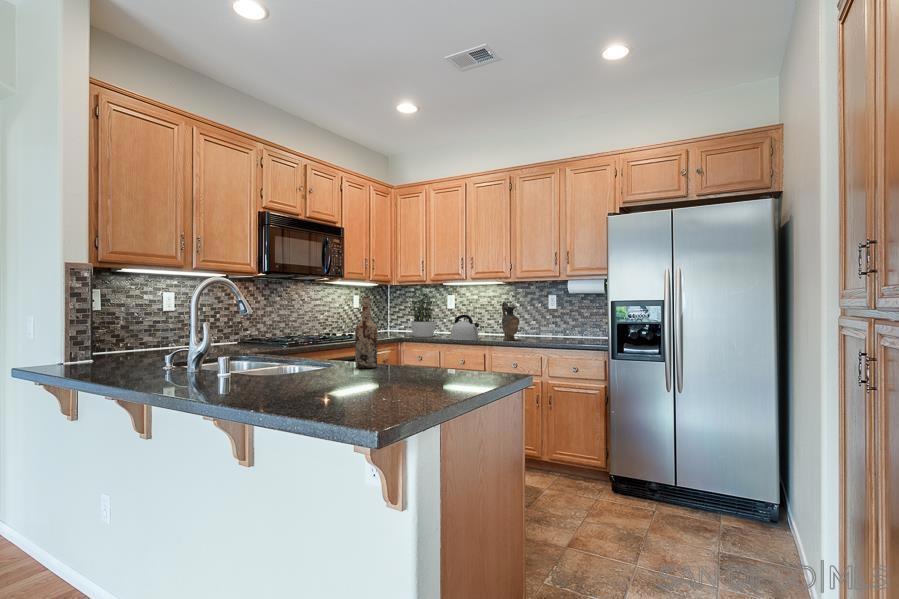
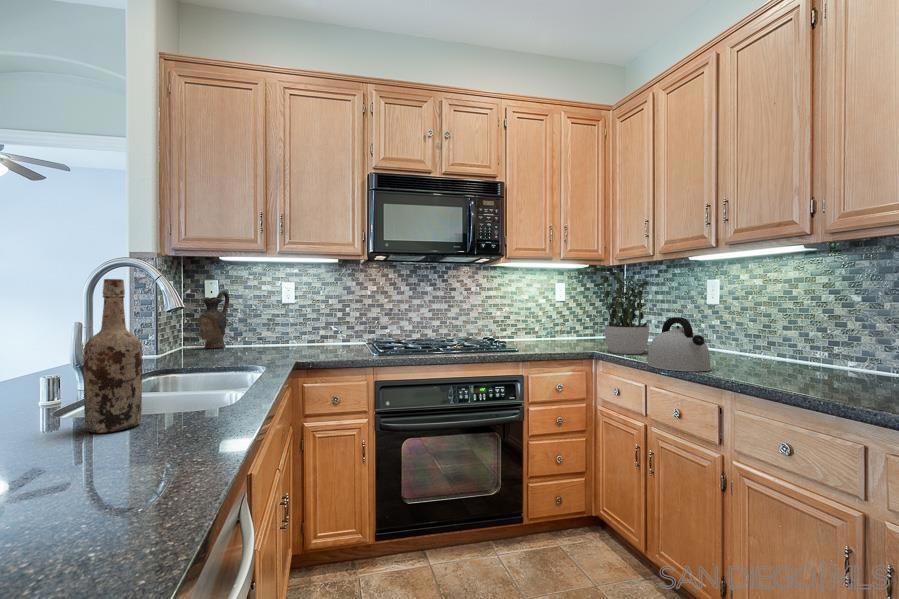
ceramic pitcher: present [502,301,519,341] -> present [198,291,229,348]

